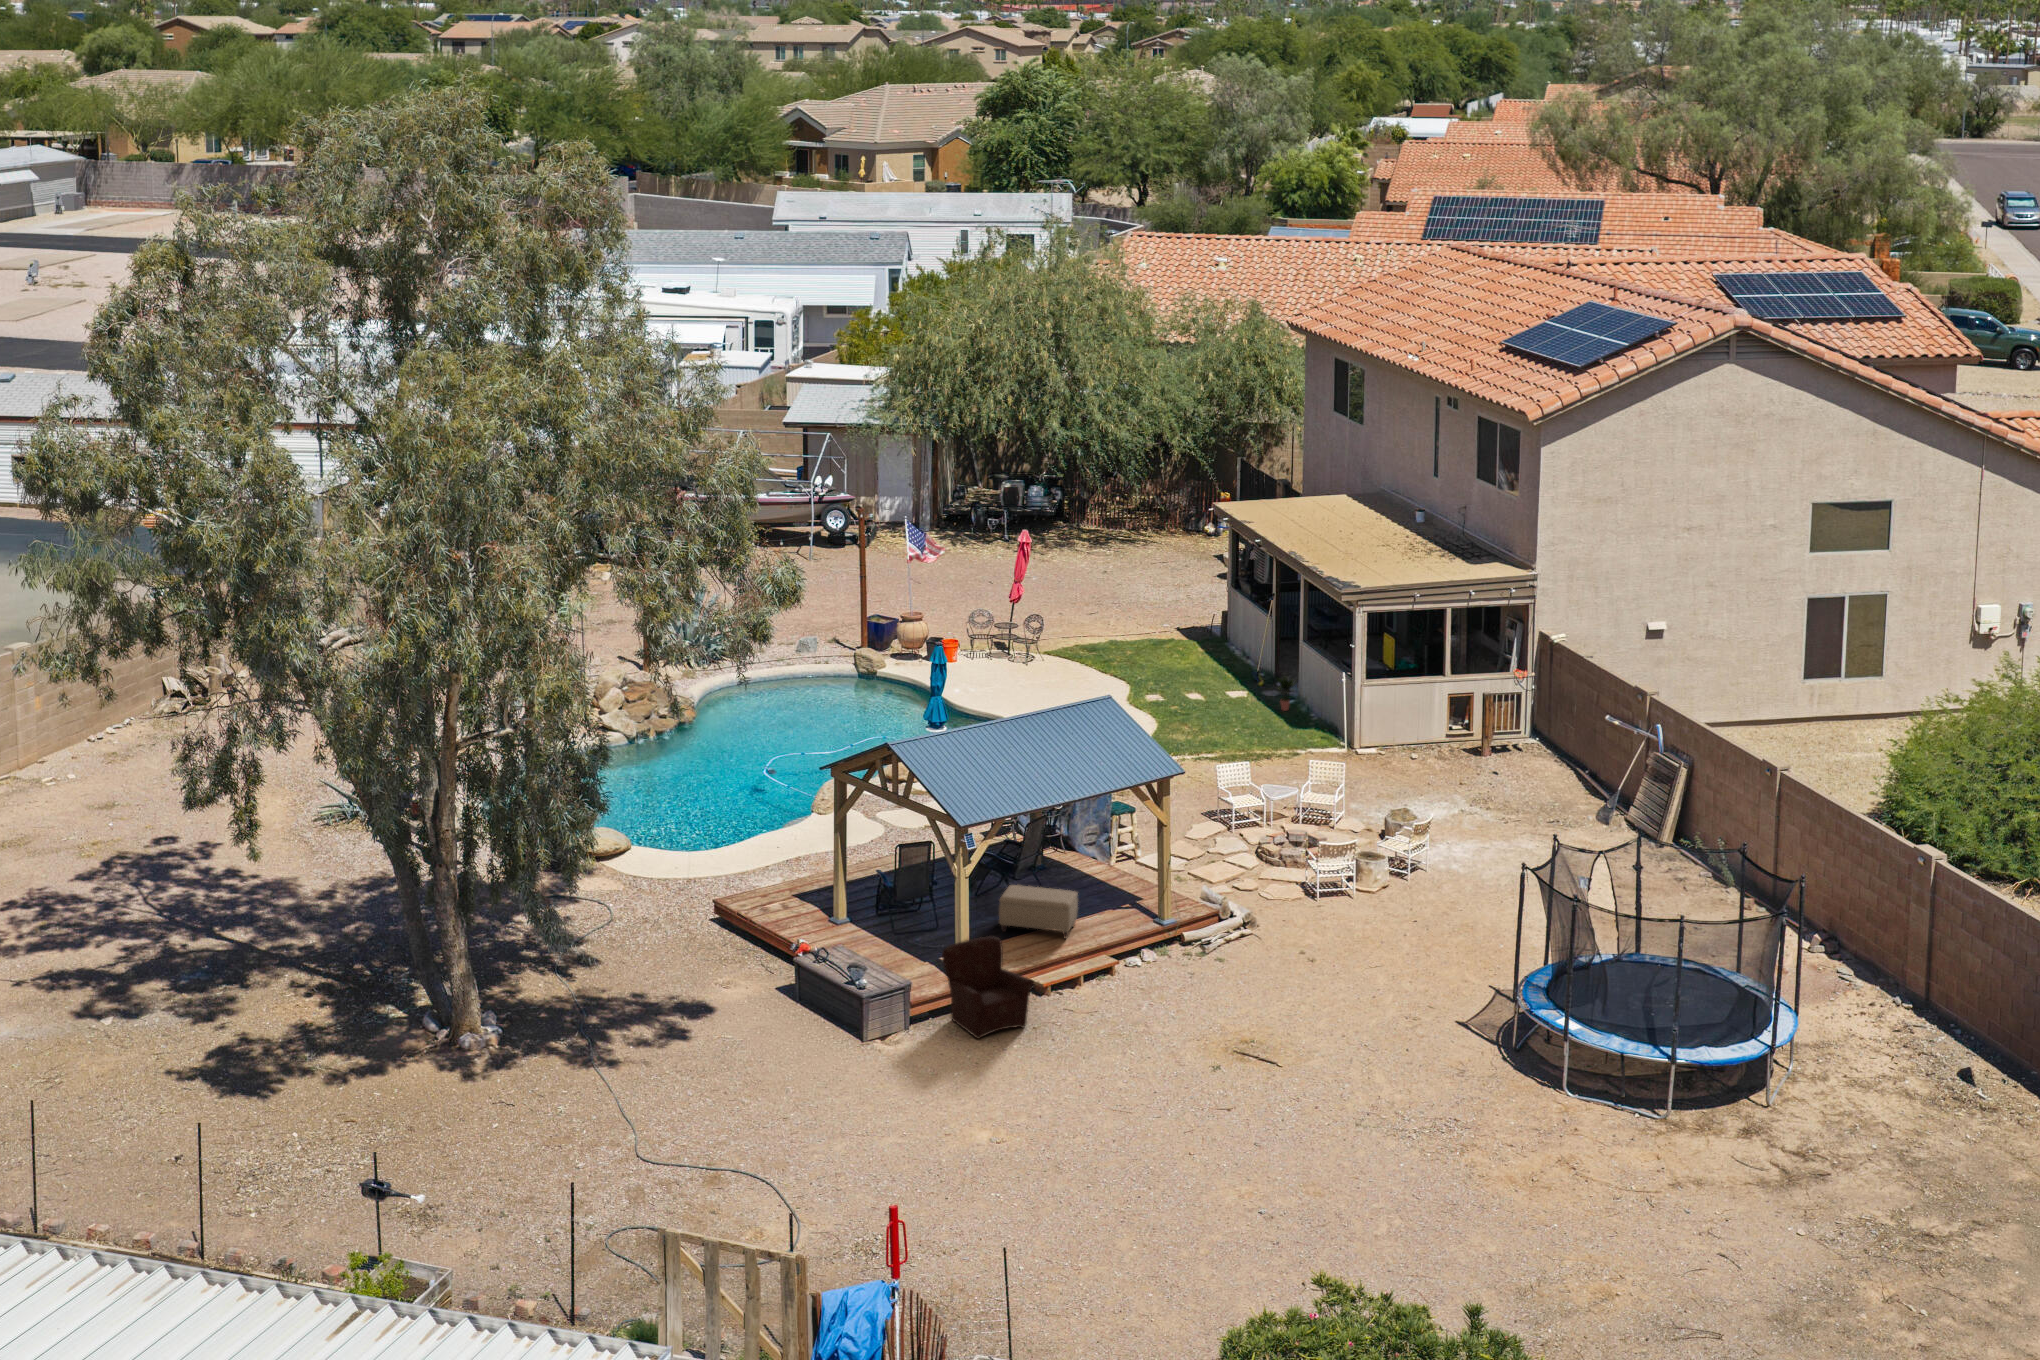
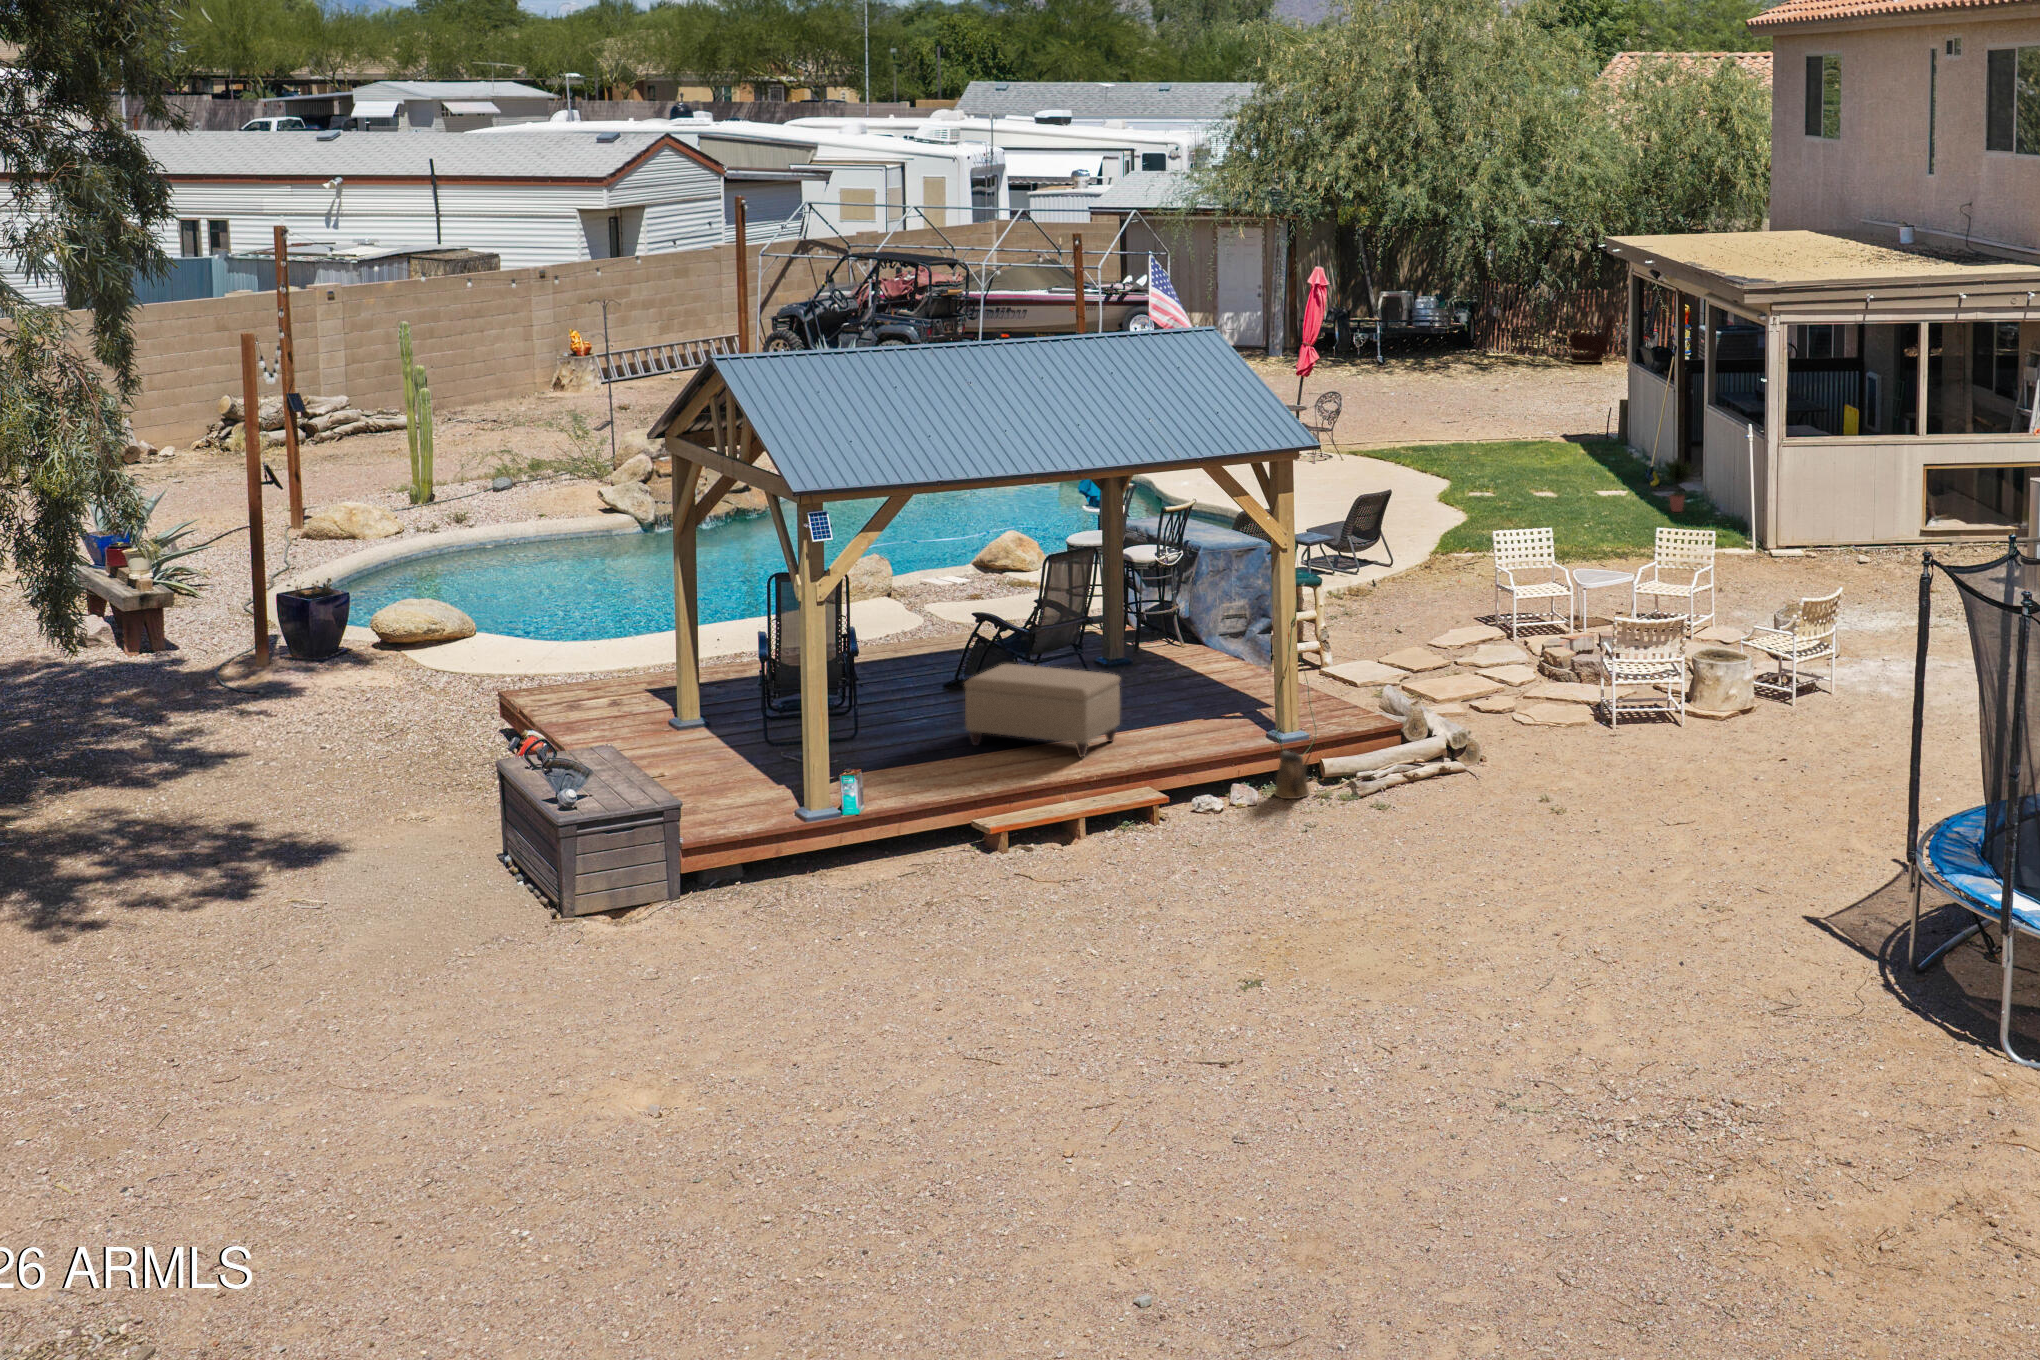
watering can: none [1164,931,1189,957] -> present [1274,751,1309,799]
armchair: present [942,936,1034,1039] -> present [1569,314,1616,363]

